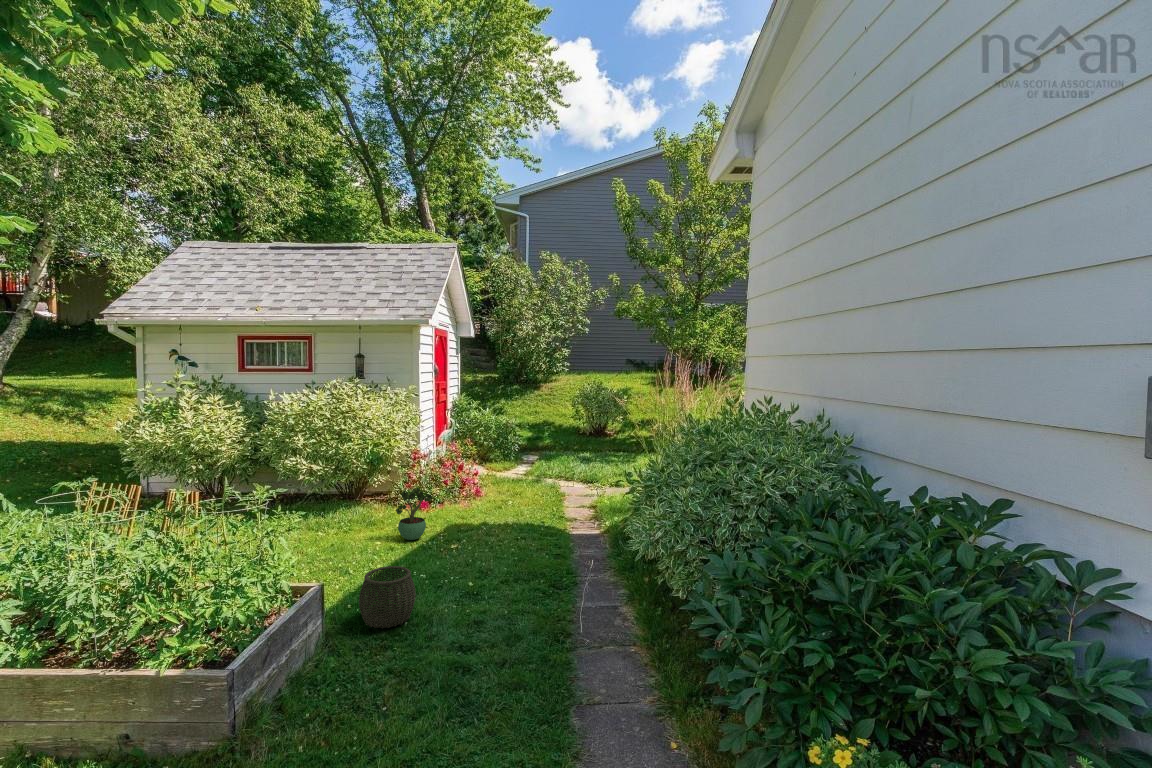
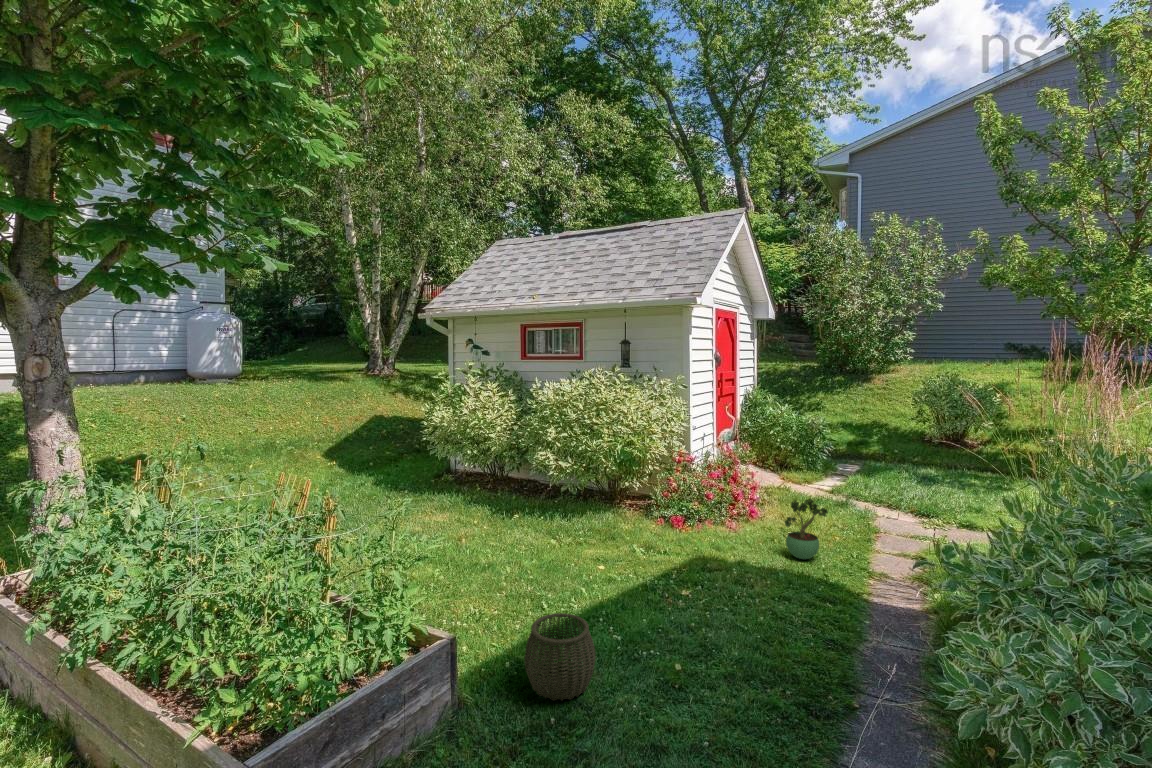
potted plant: present [396,488,432,540] -> present [784,499,828,559]

